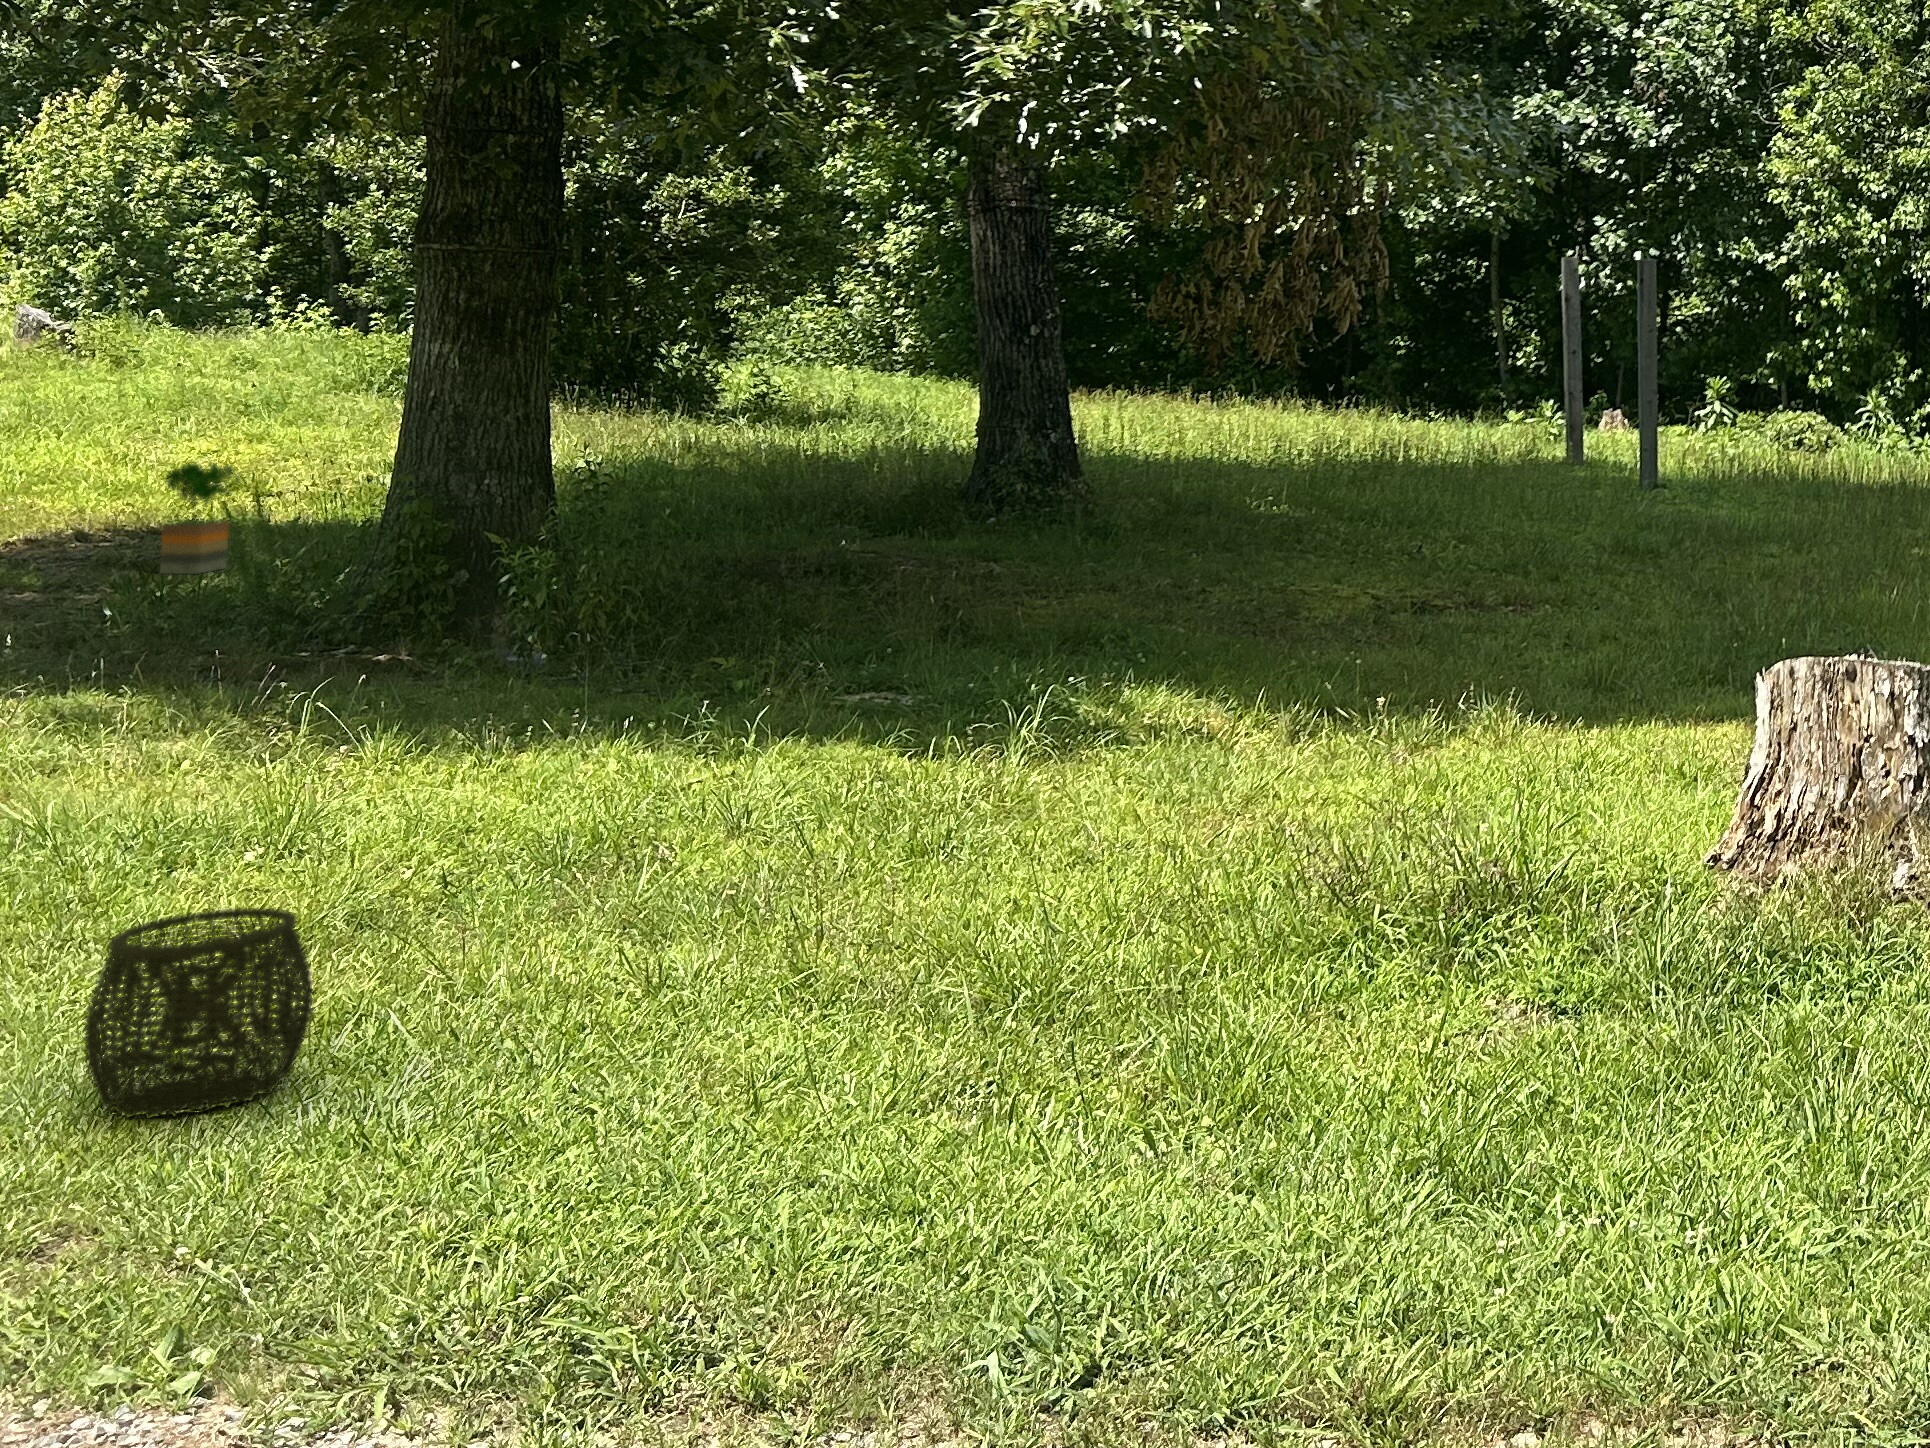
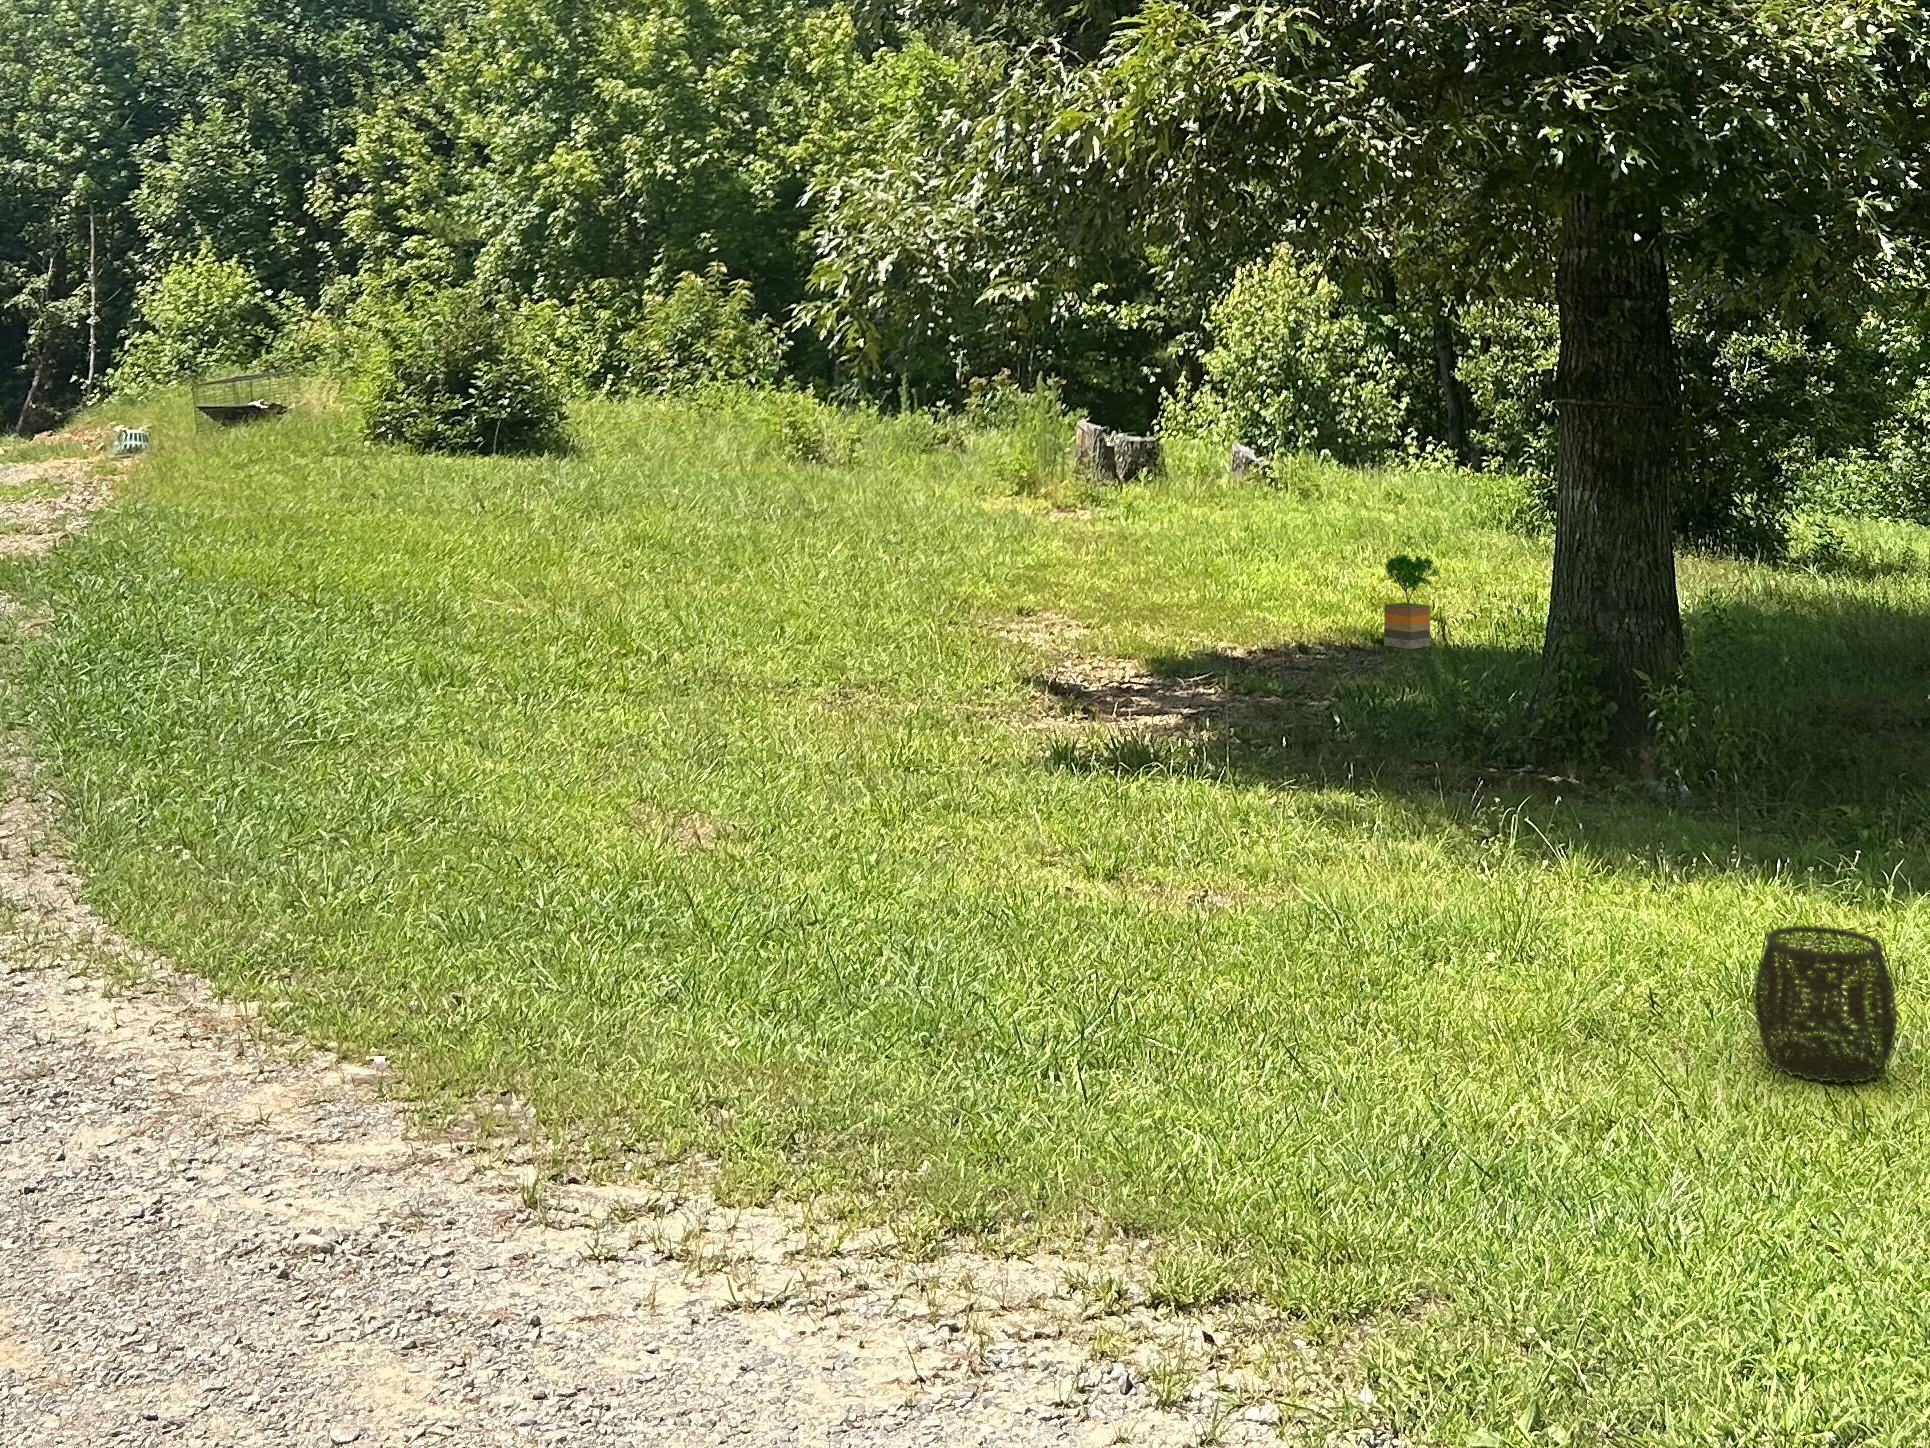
woven basket: present [83,908,314,1118] -> present [1754,926,1898,1083]

